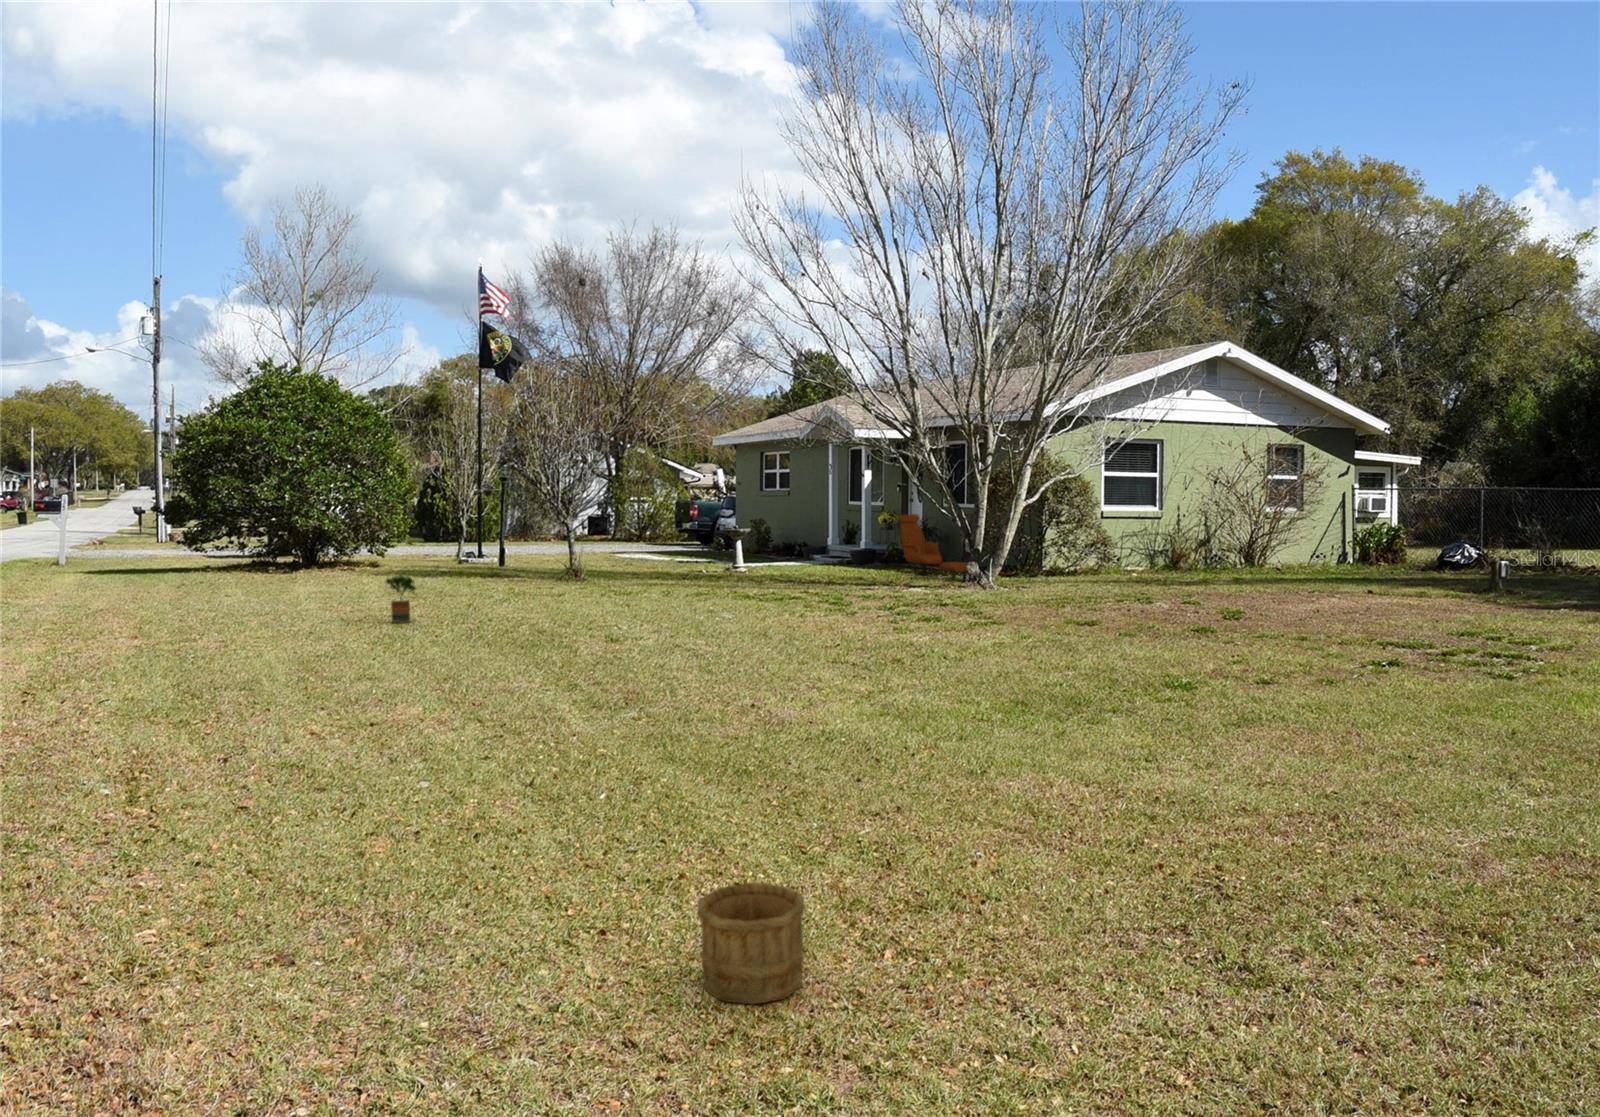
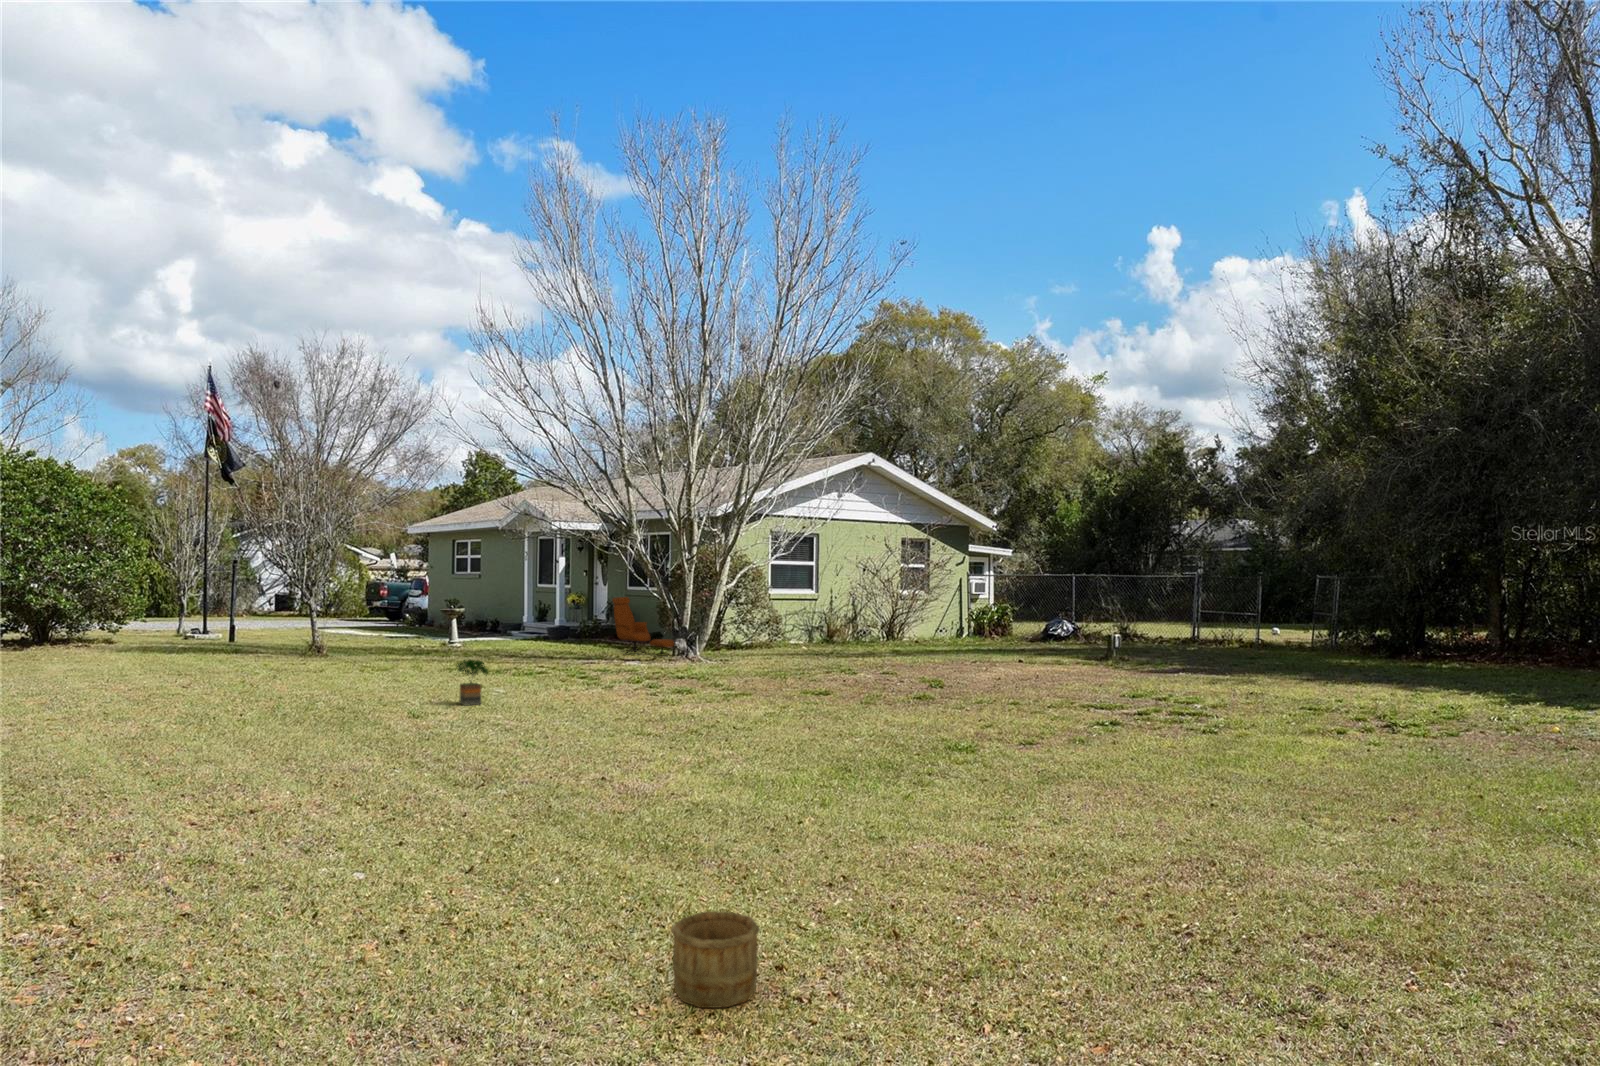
potted tree: present [386,576,416,624] -> present [457,660,488,706]

